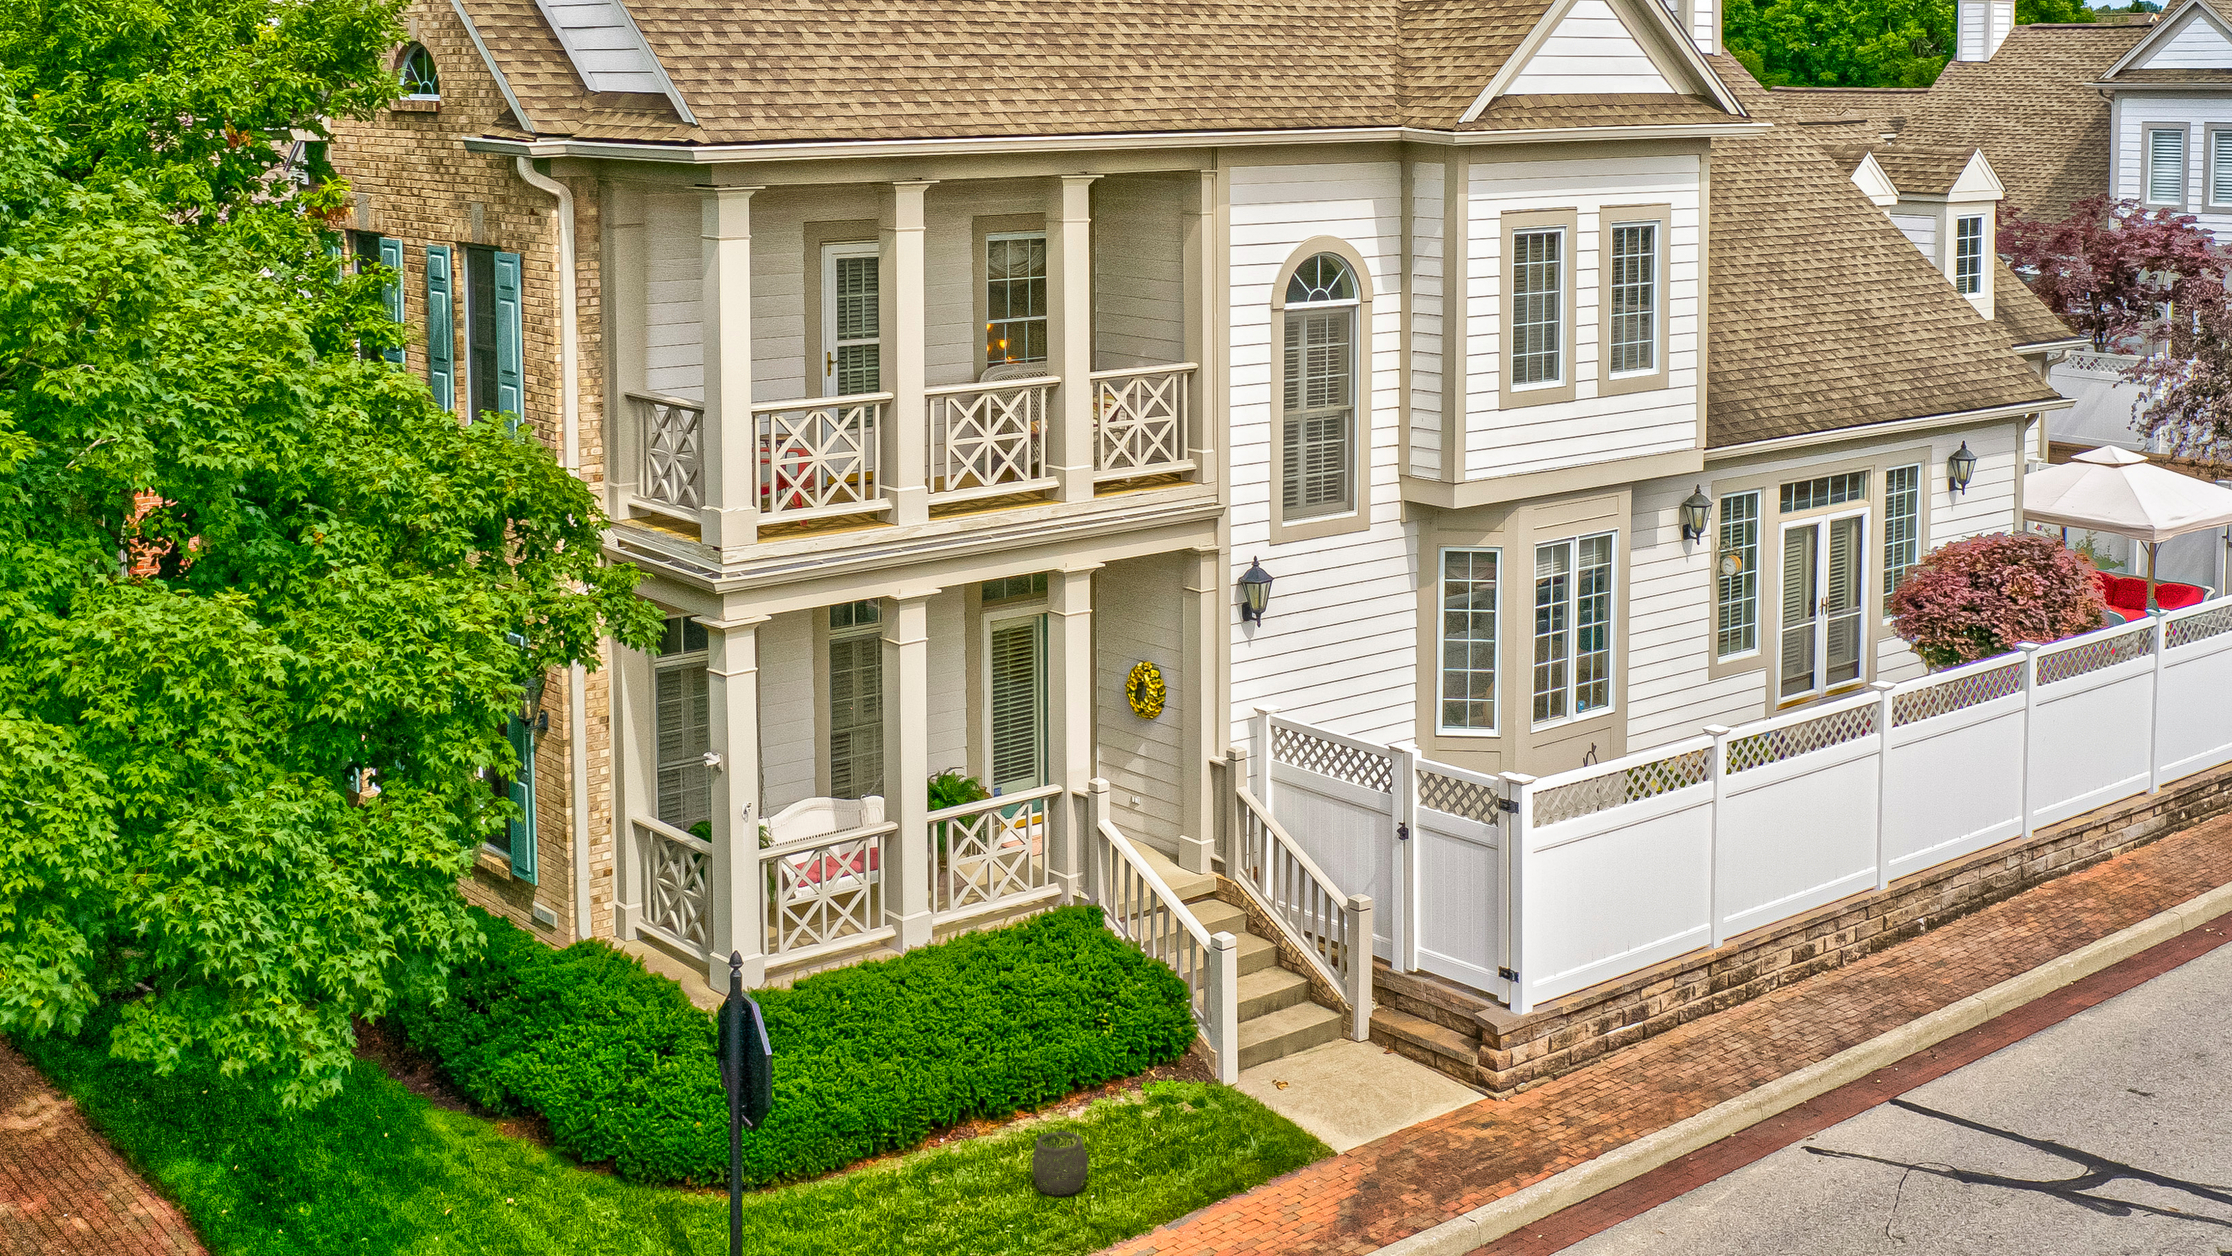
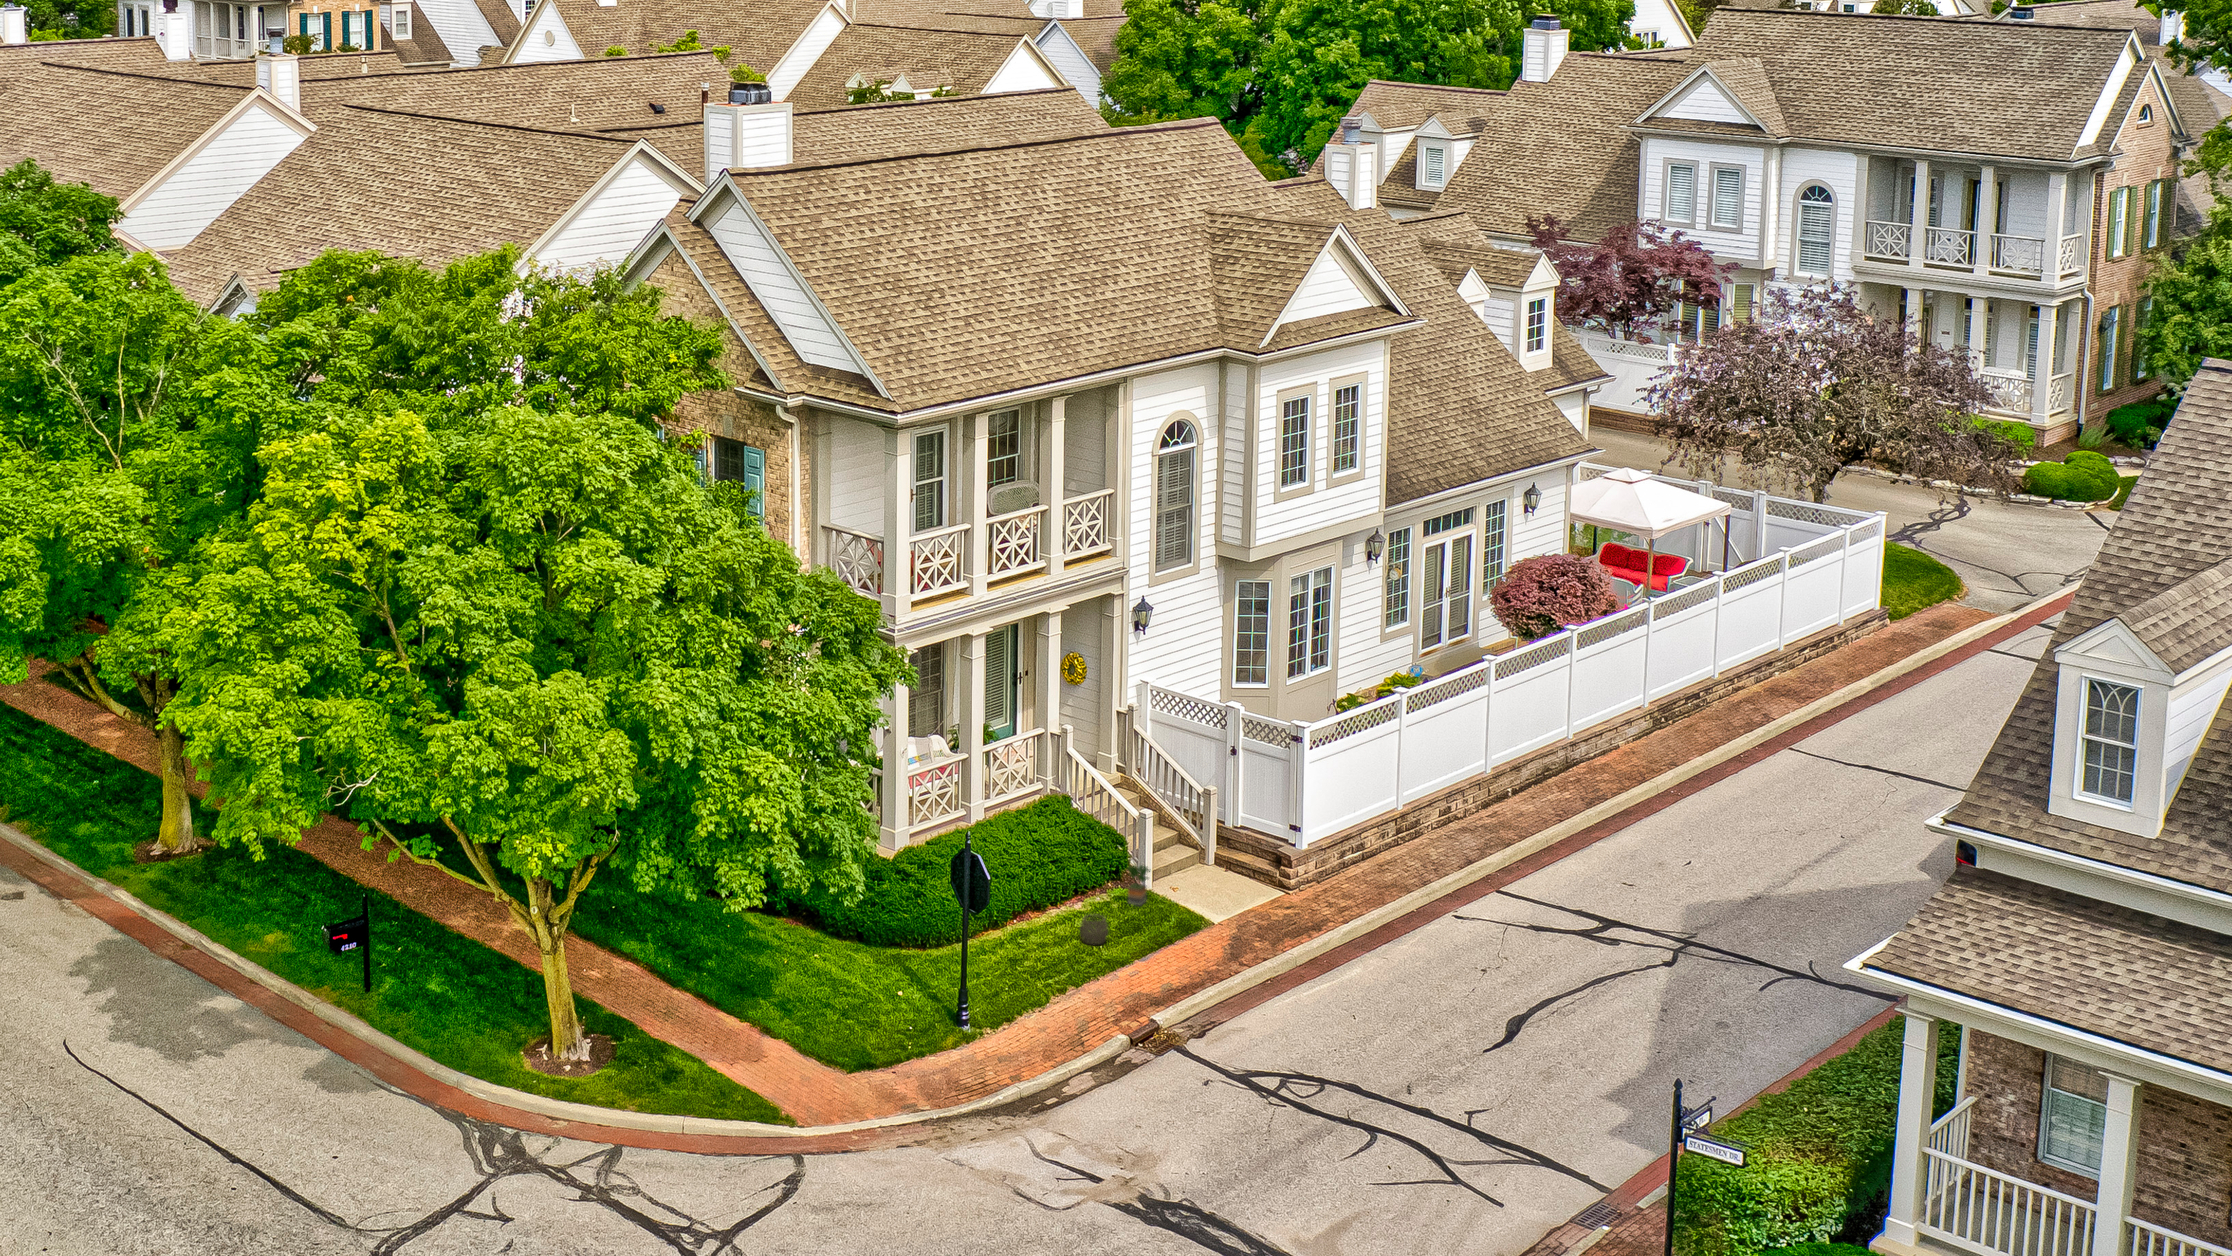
potted tree: none [1160,1032,1209,1114] -> present [1128,865,1150,905]

